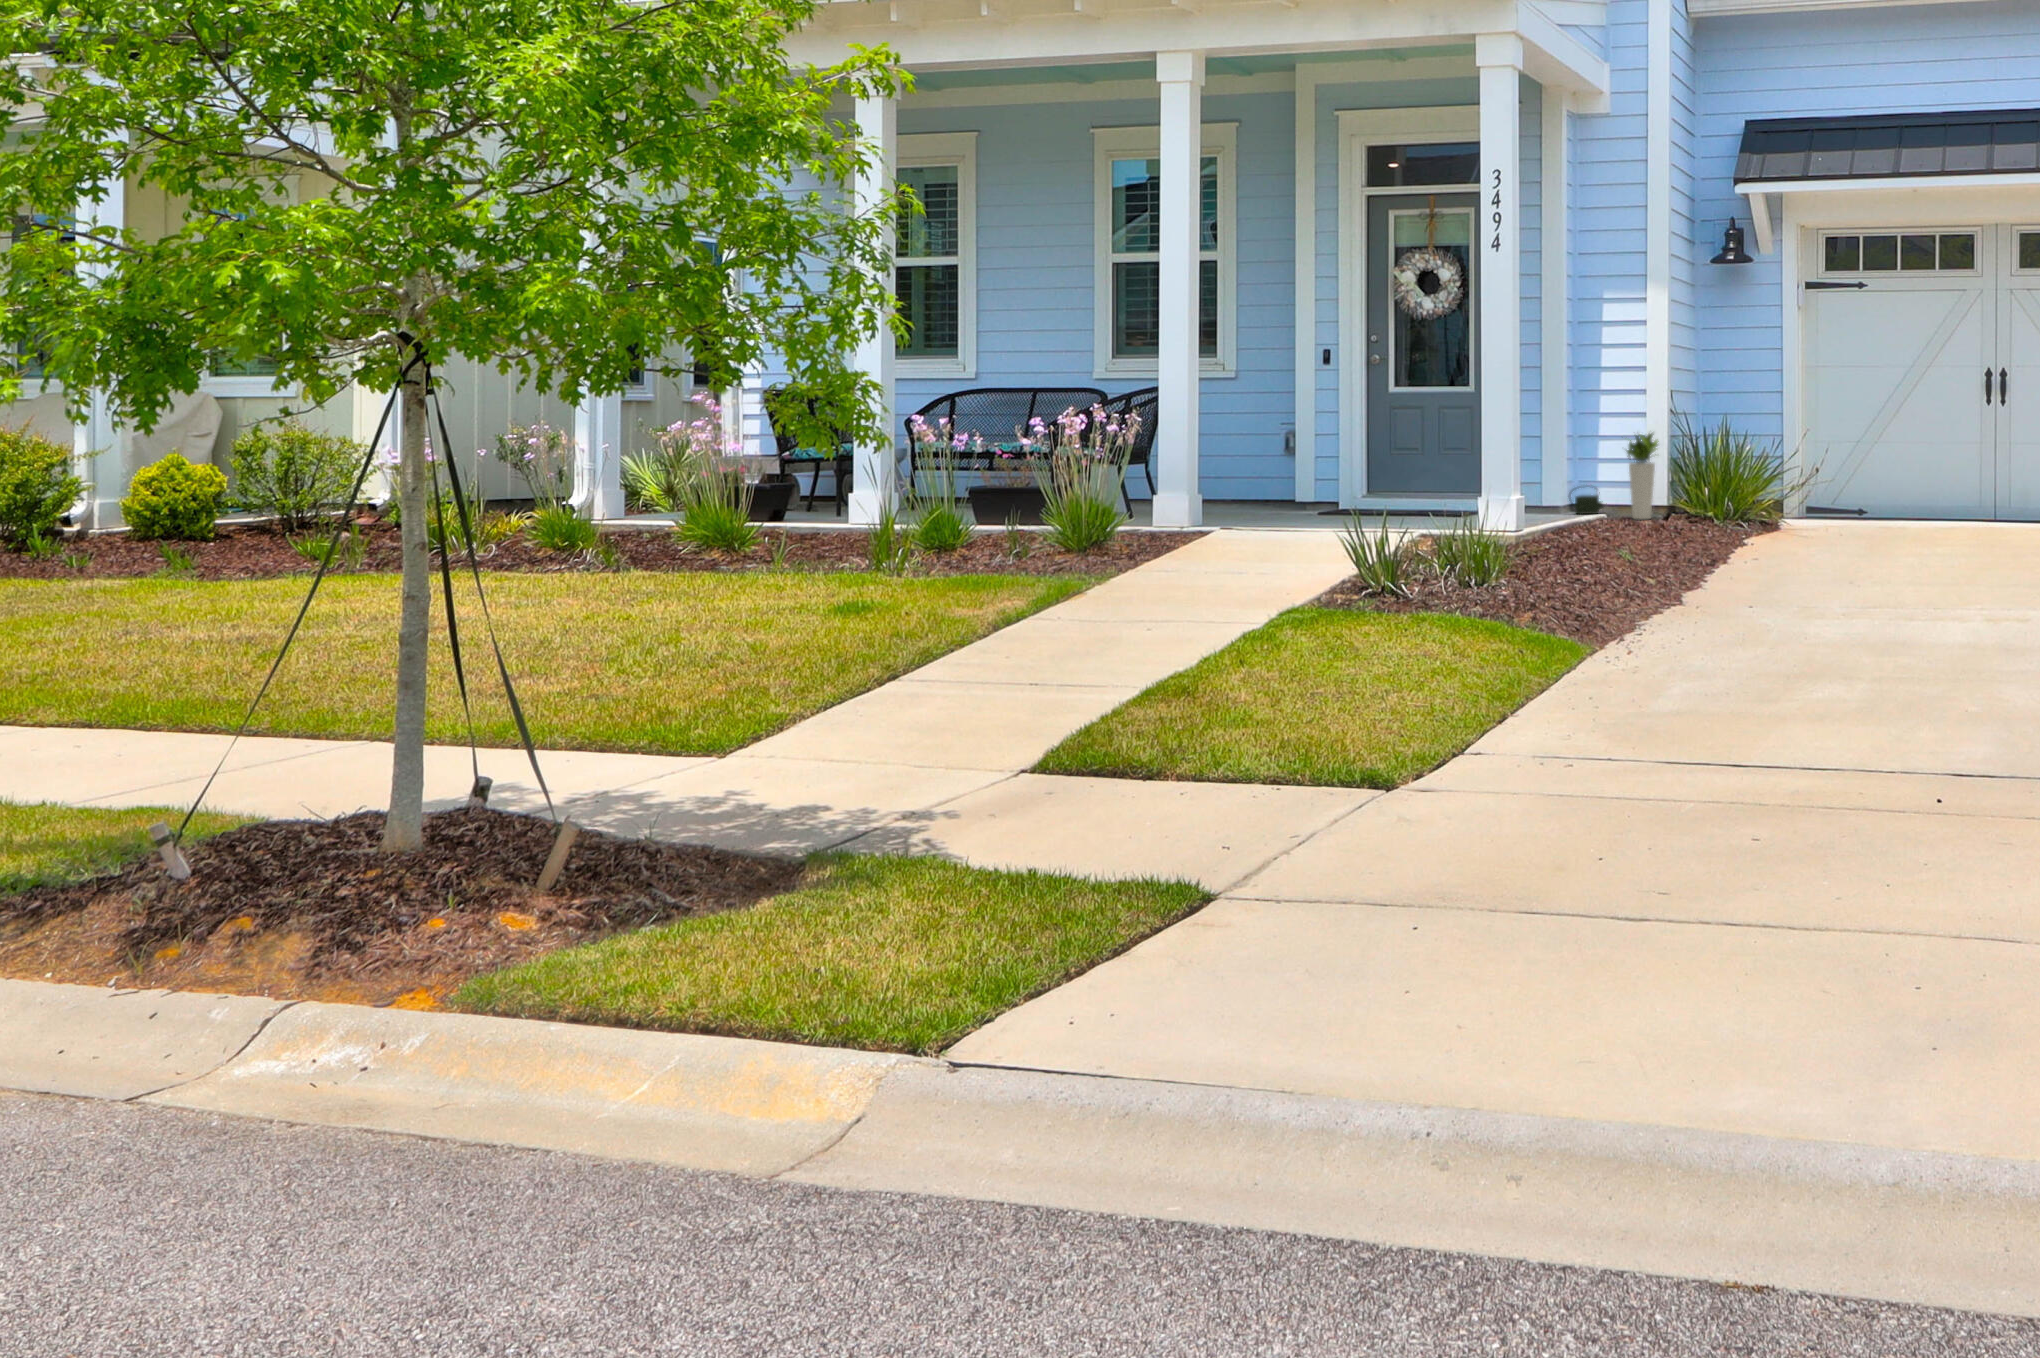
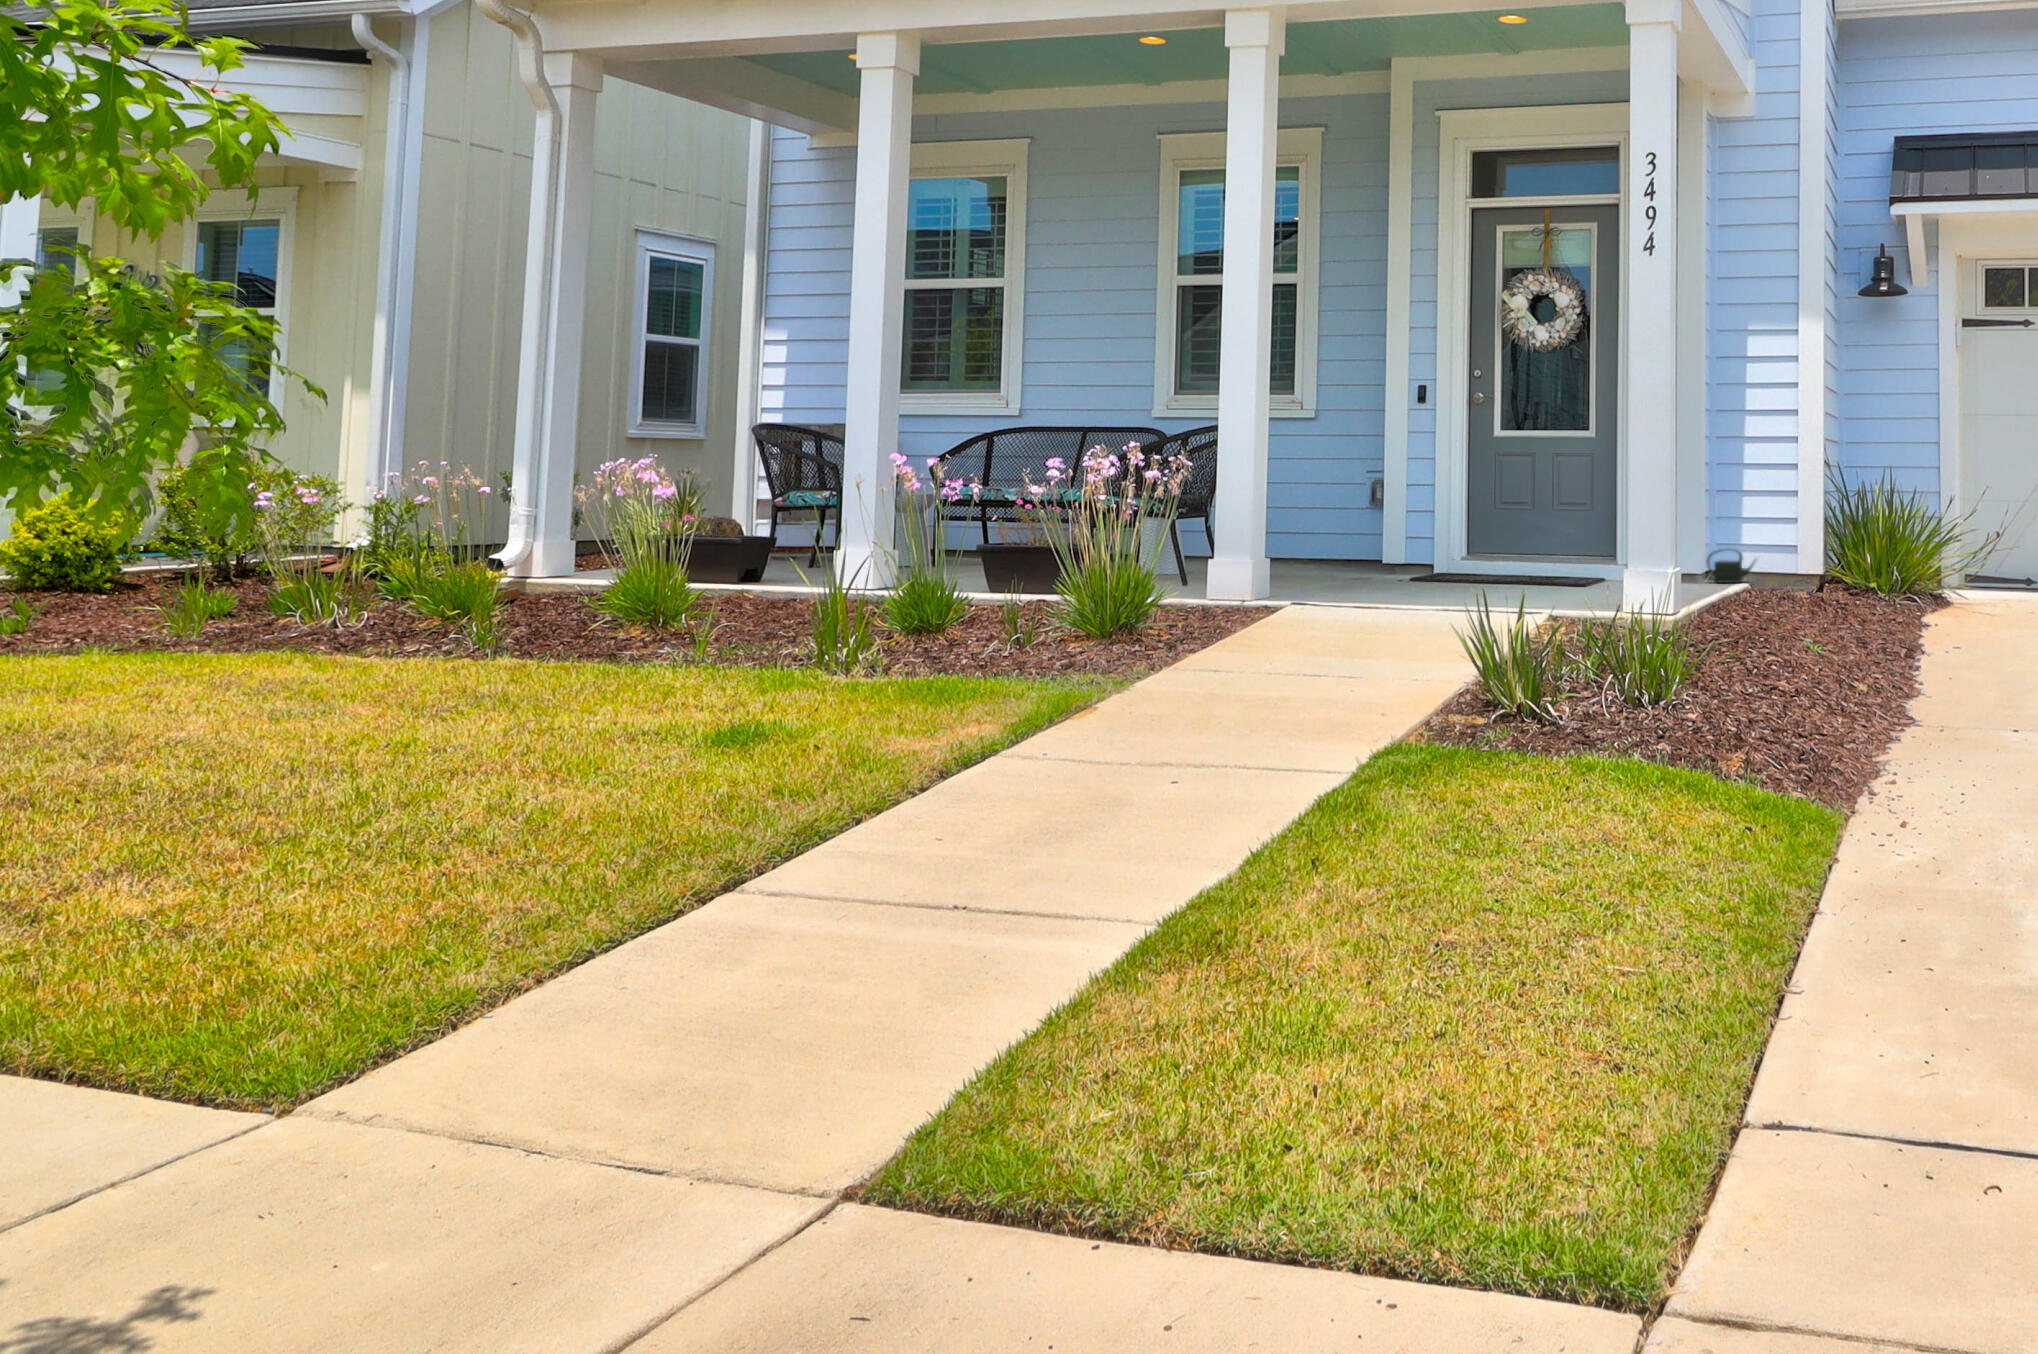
planter: present [1627,433,1659,519] -> none [1770,484,1822,592]

